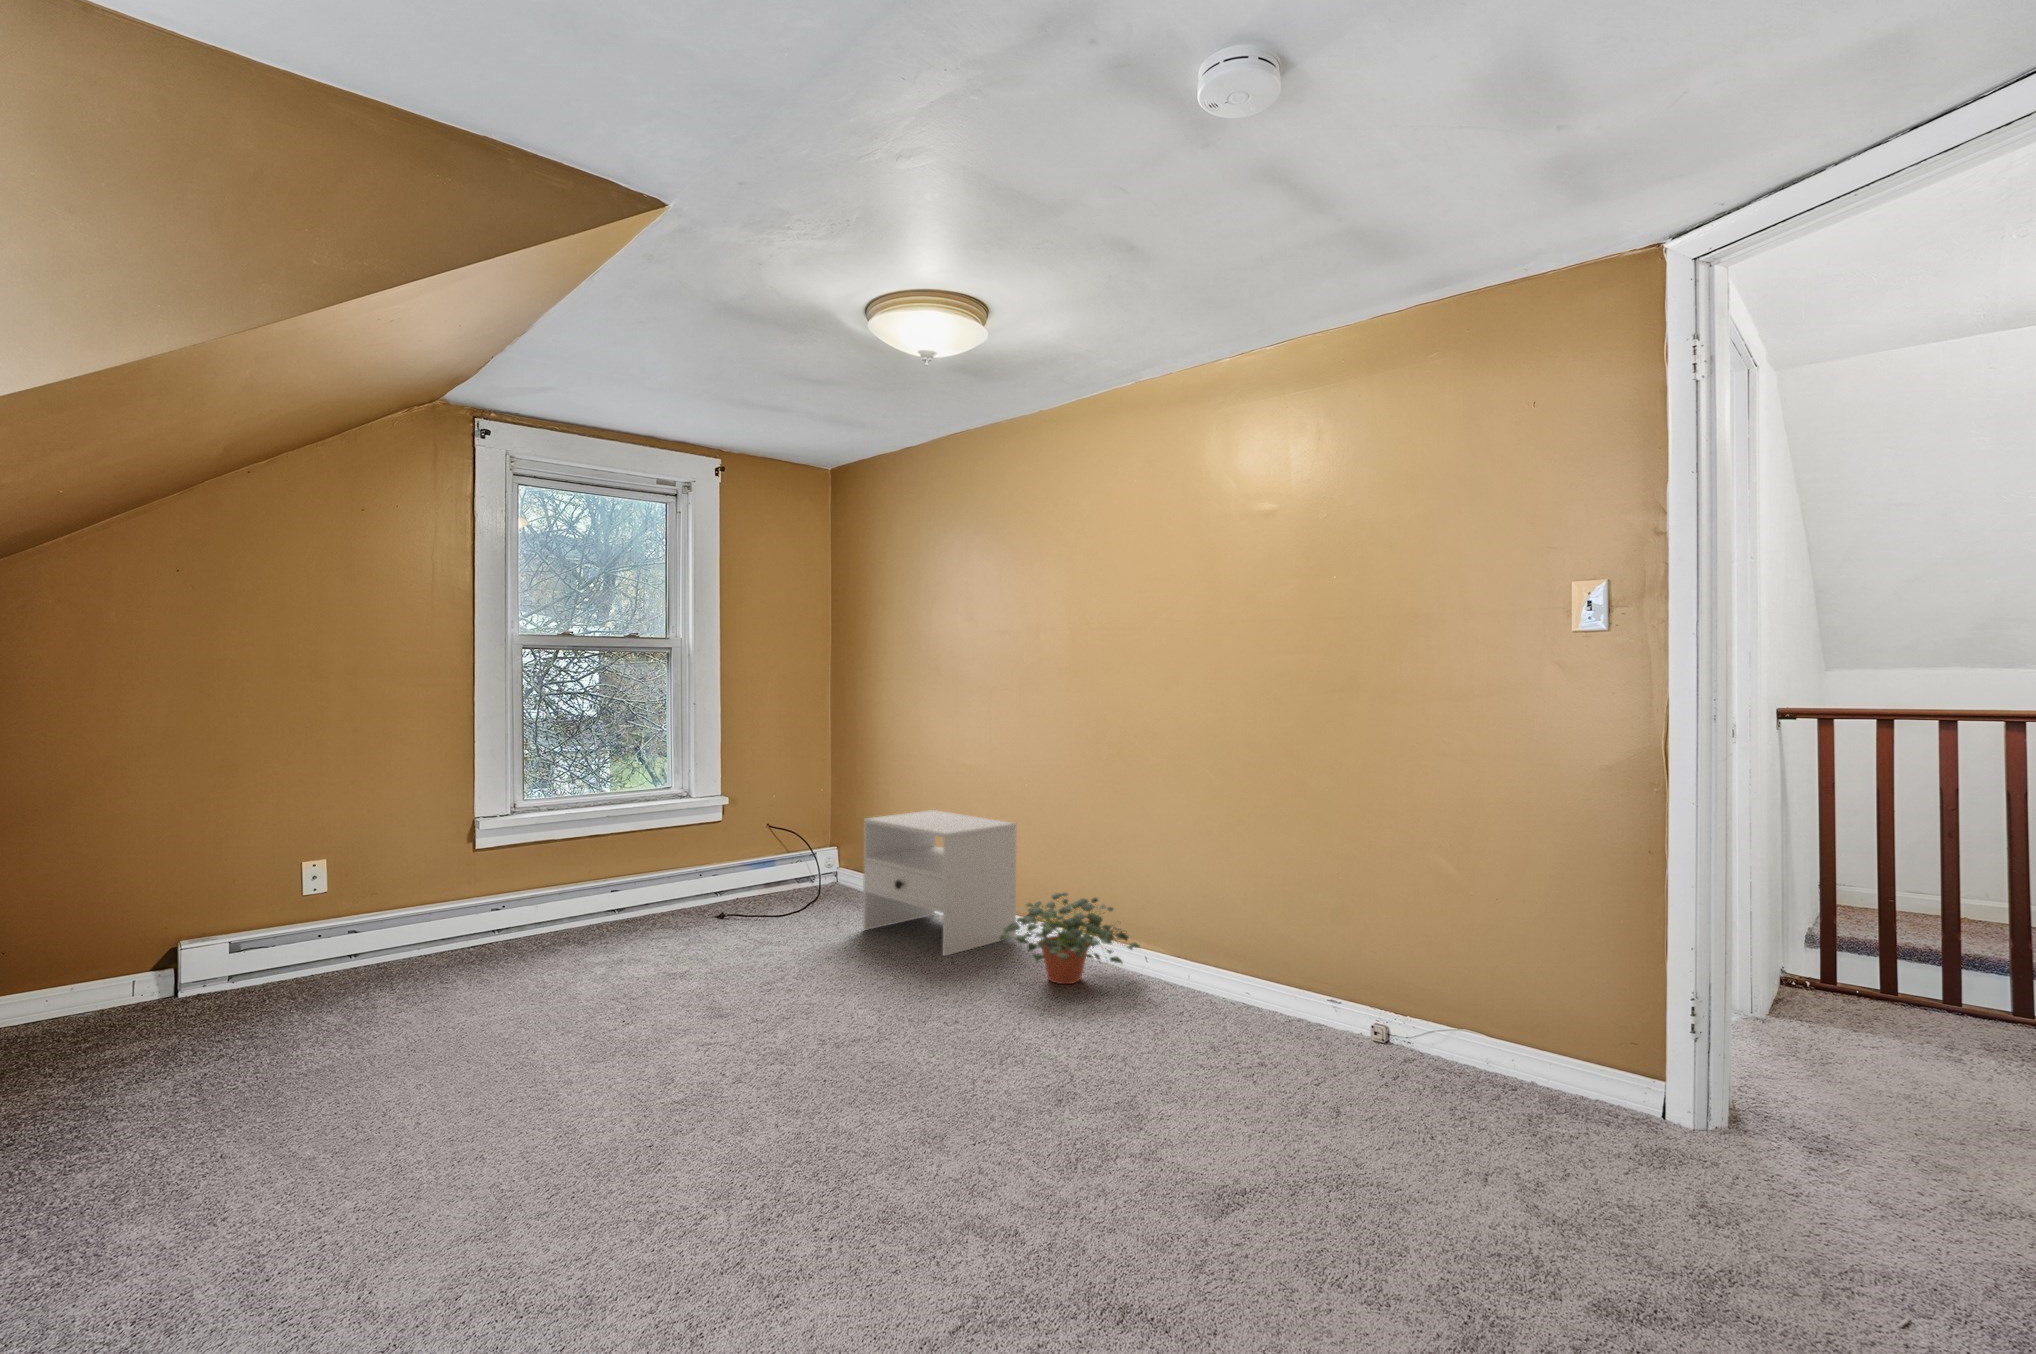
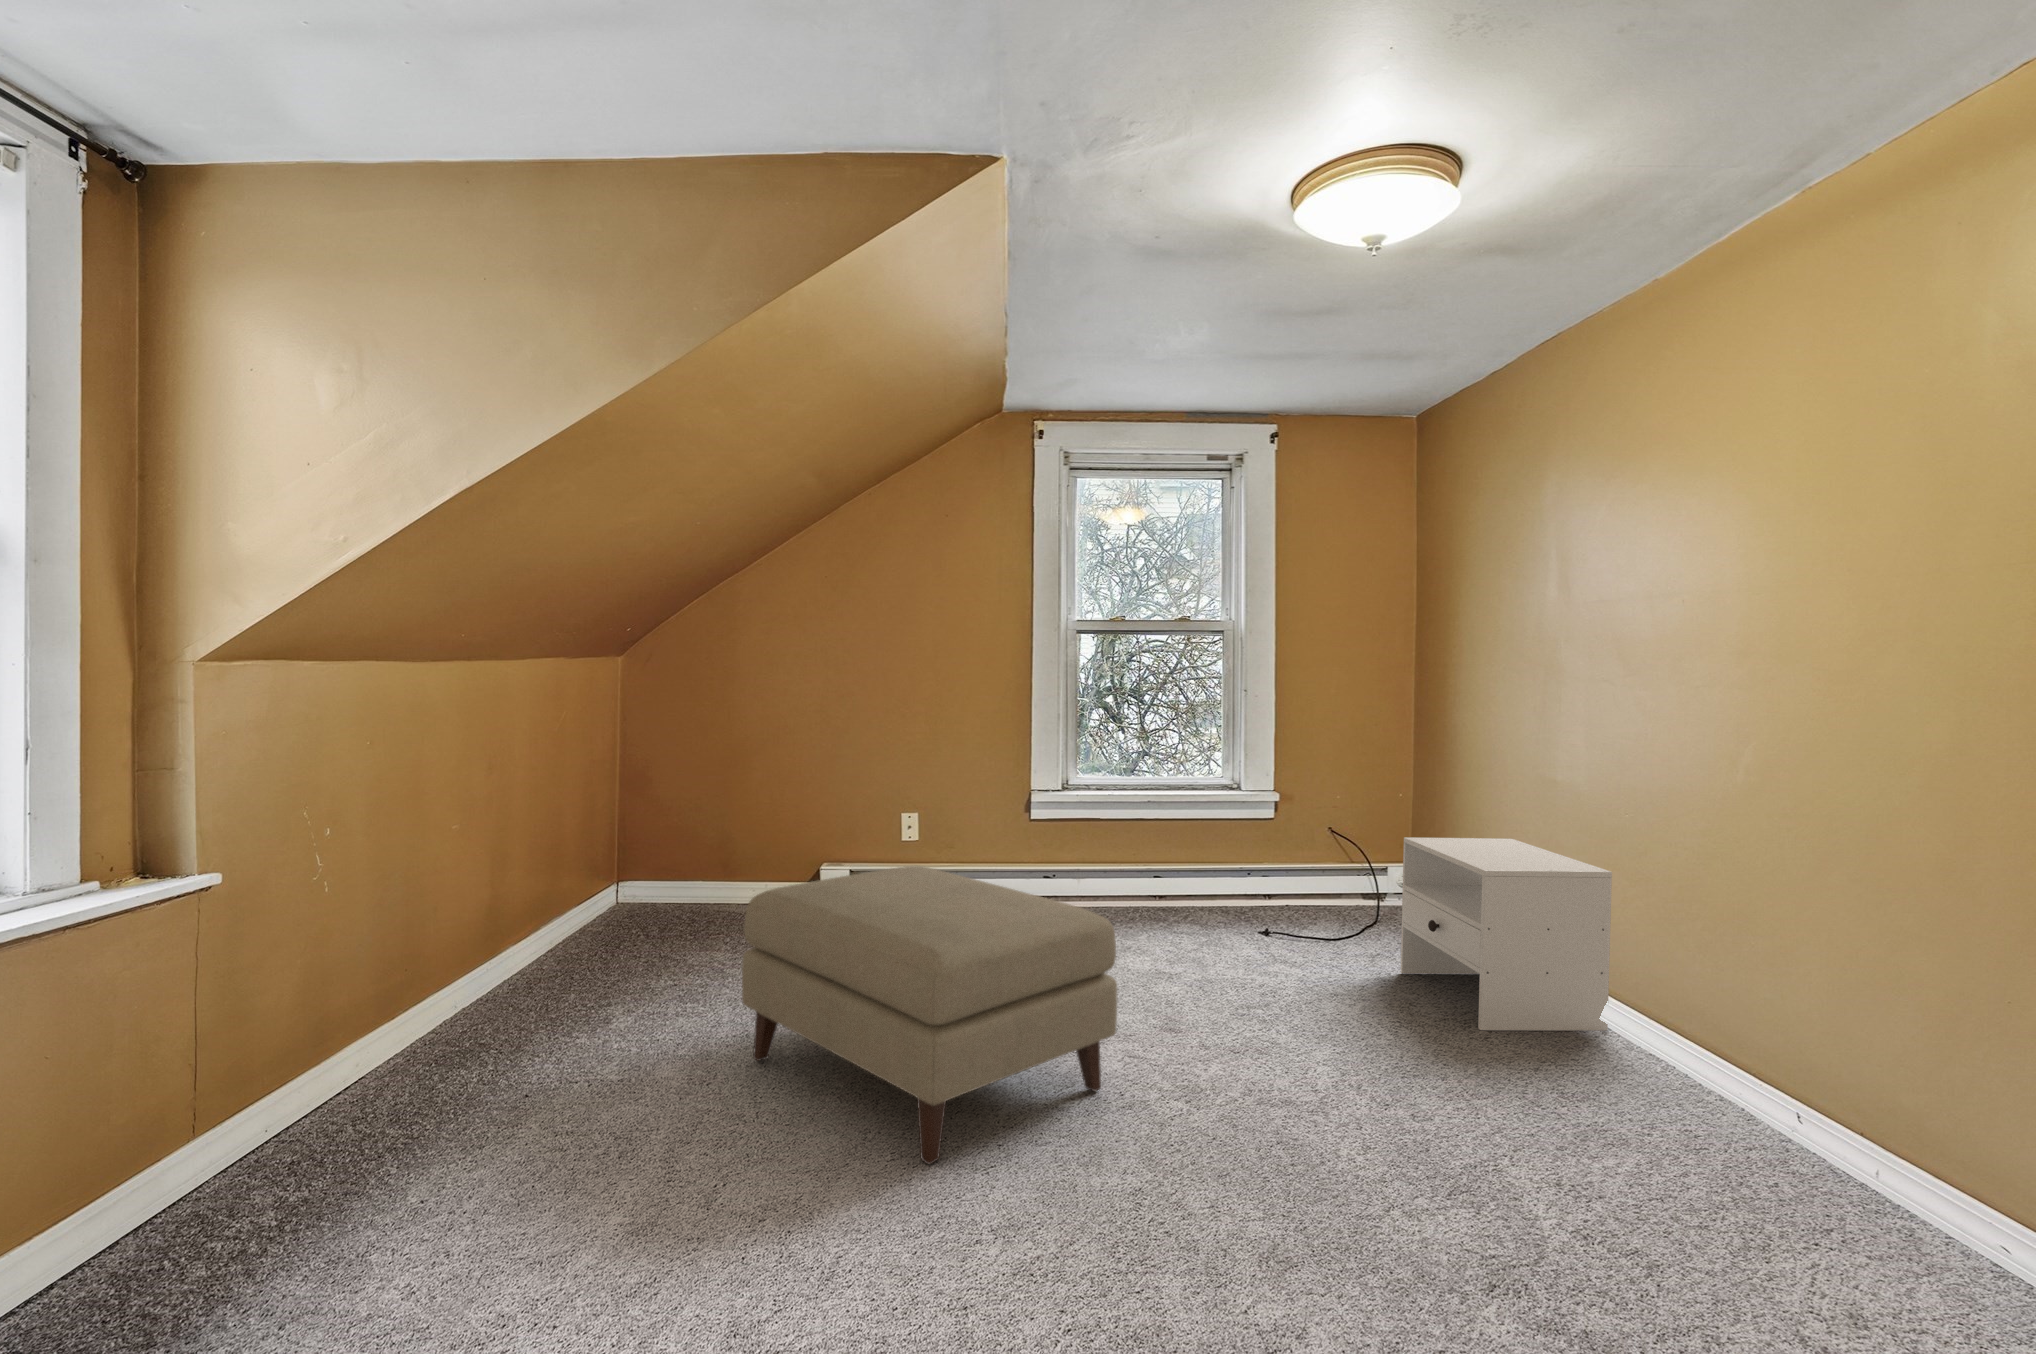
potted plant: present [1000,892,1139,984] -> none [1526,981,1771,1120]
ottoman: none [242,907,721,1191] -> present [742,866,1117,1164]

